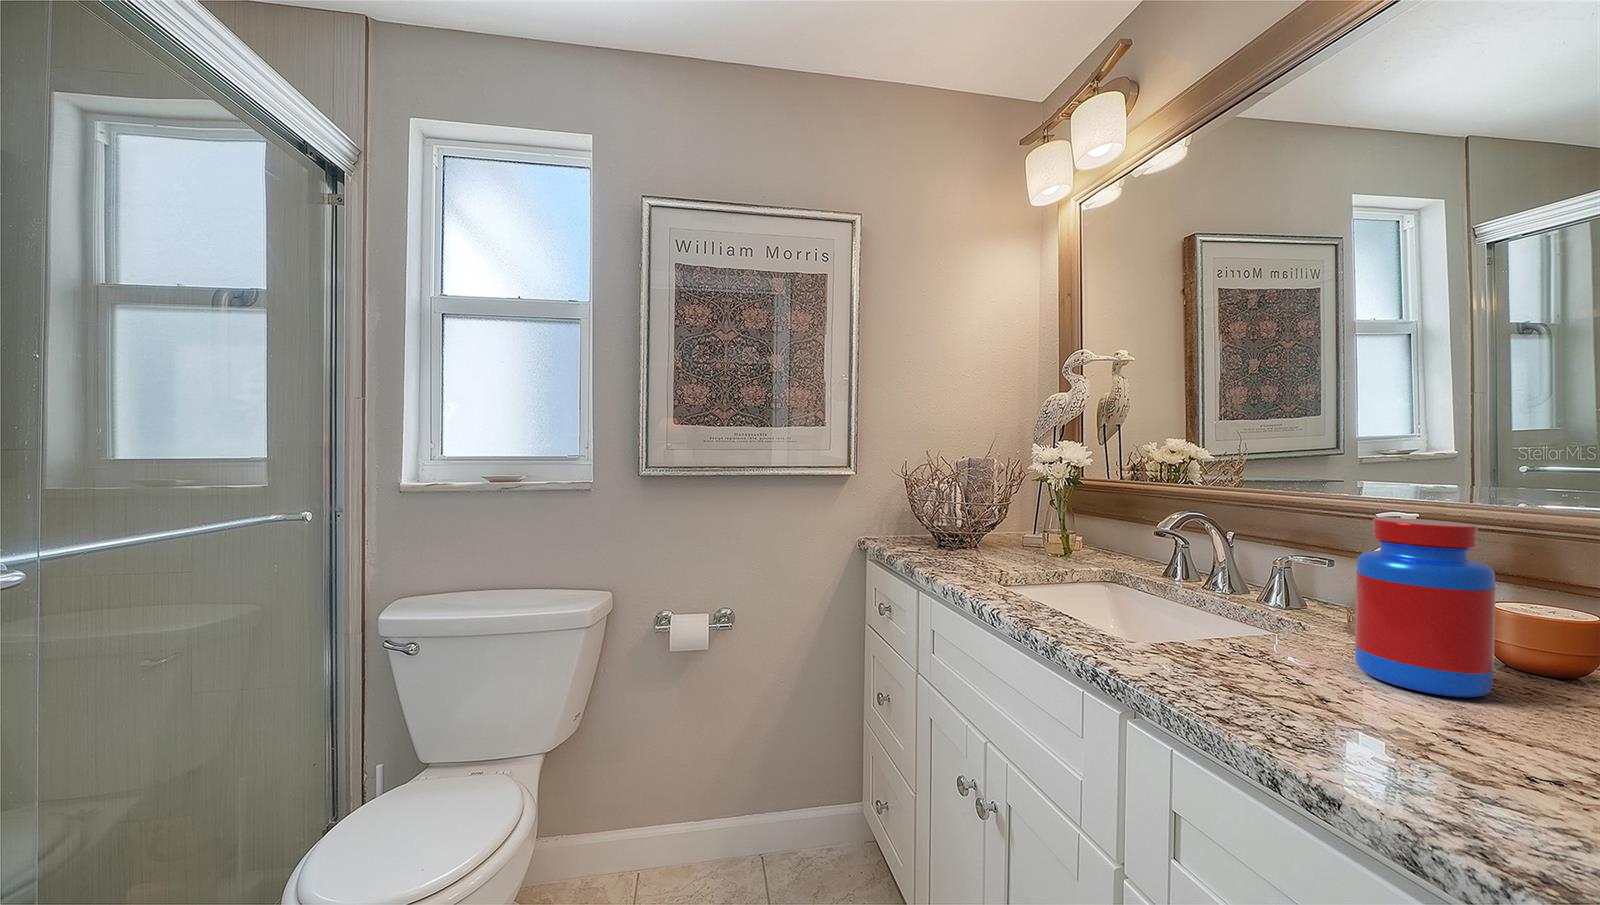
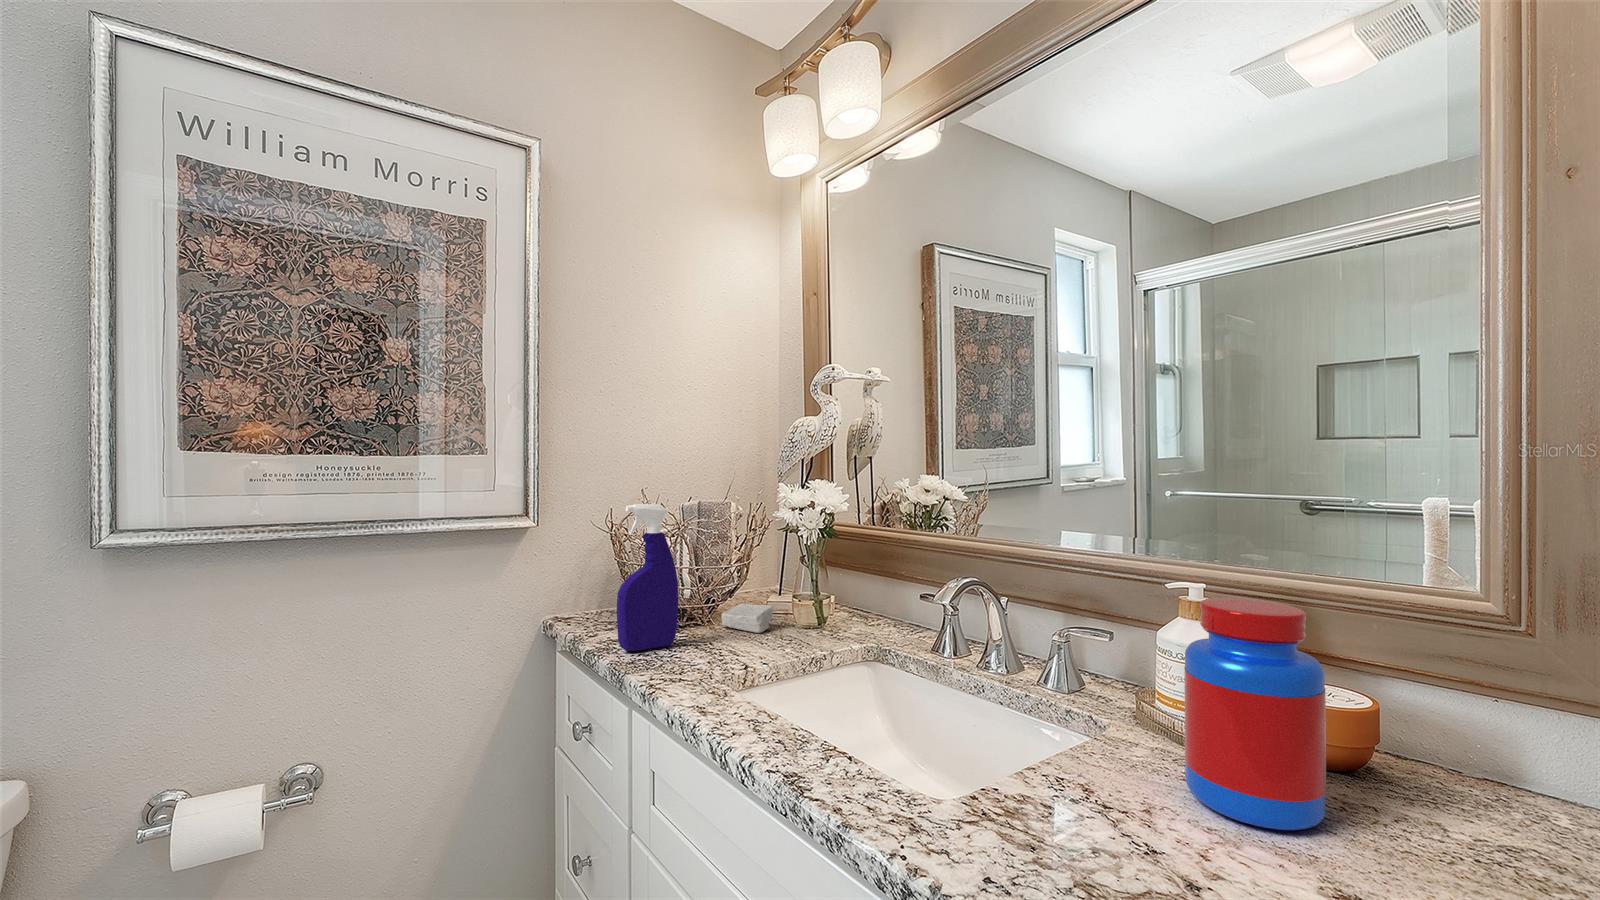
spray bottle: none [911,457,954,558] -> present [617,504,678,651]
soap bar: none [987,536,1028,557] -> present [721,603,773,633]

